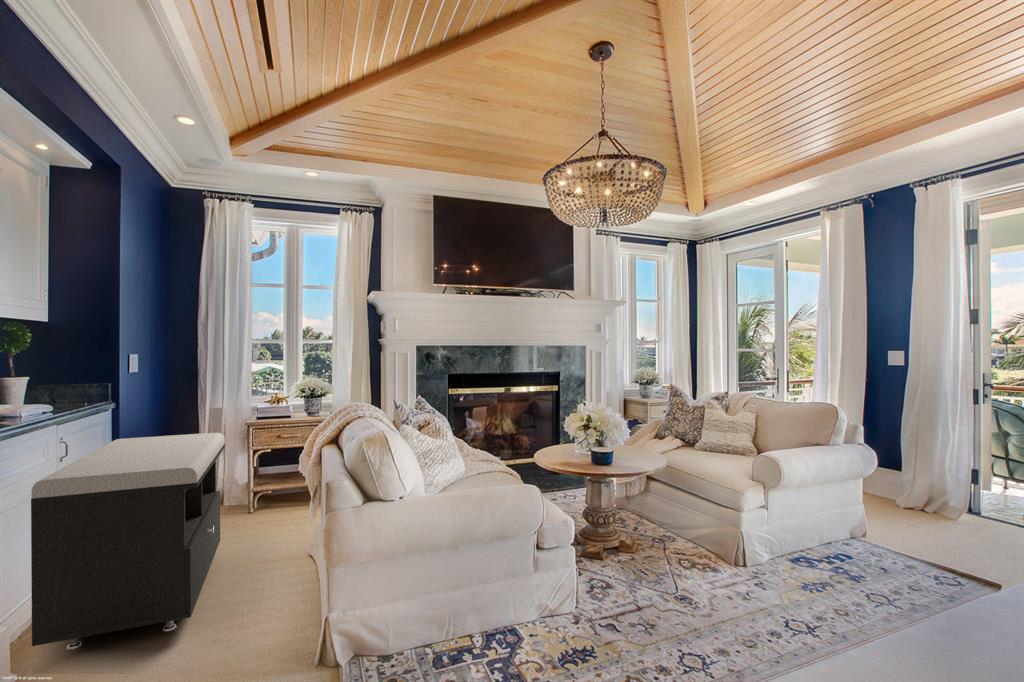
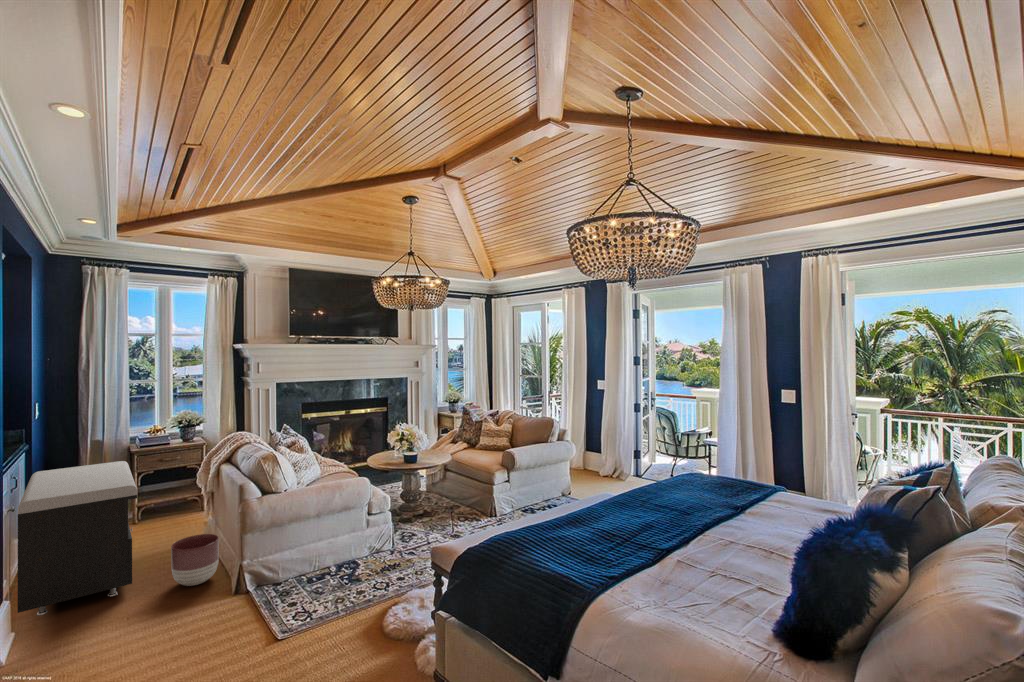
planter: none [242,550,311,633] -> present [171,534,219,586]

